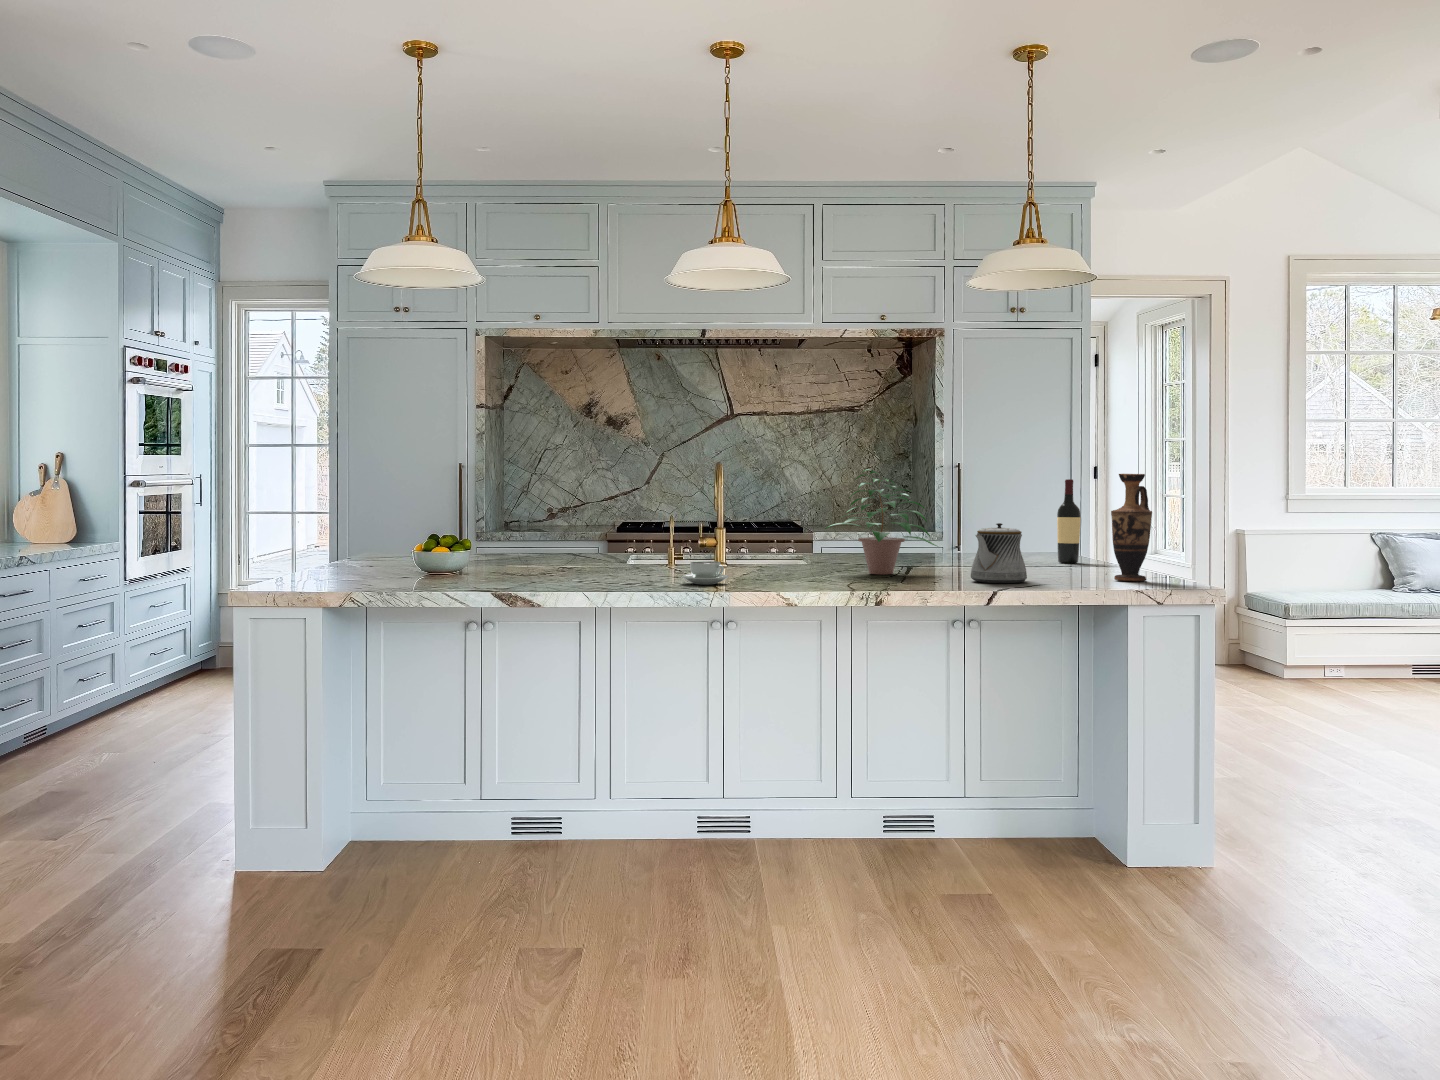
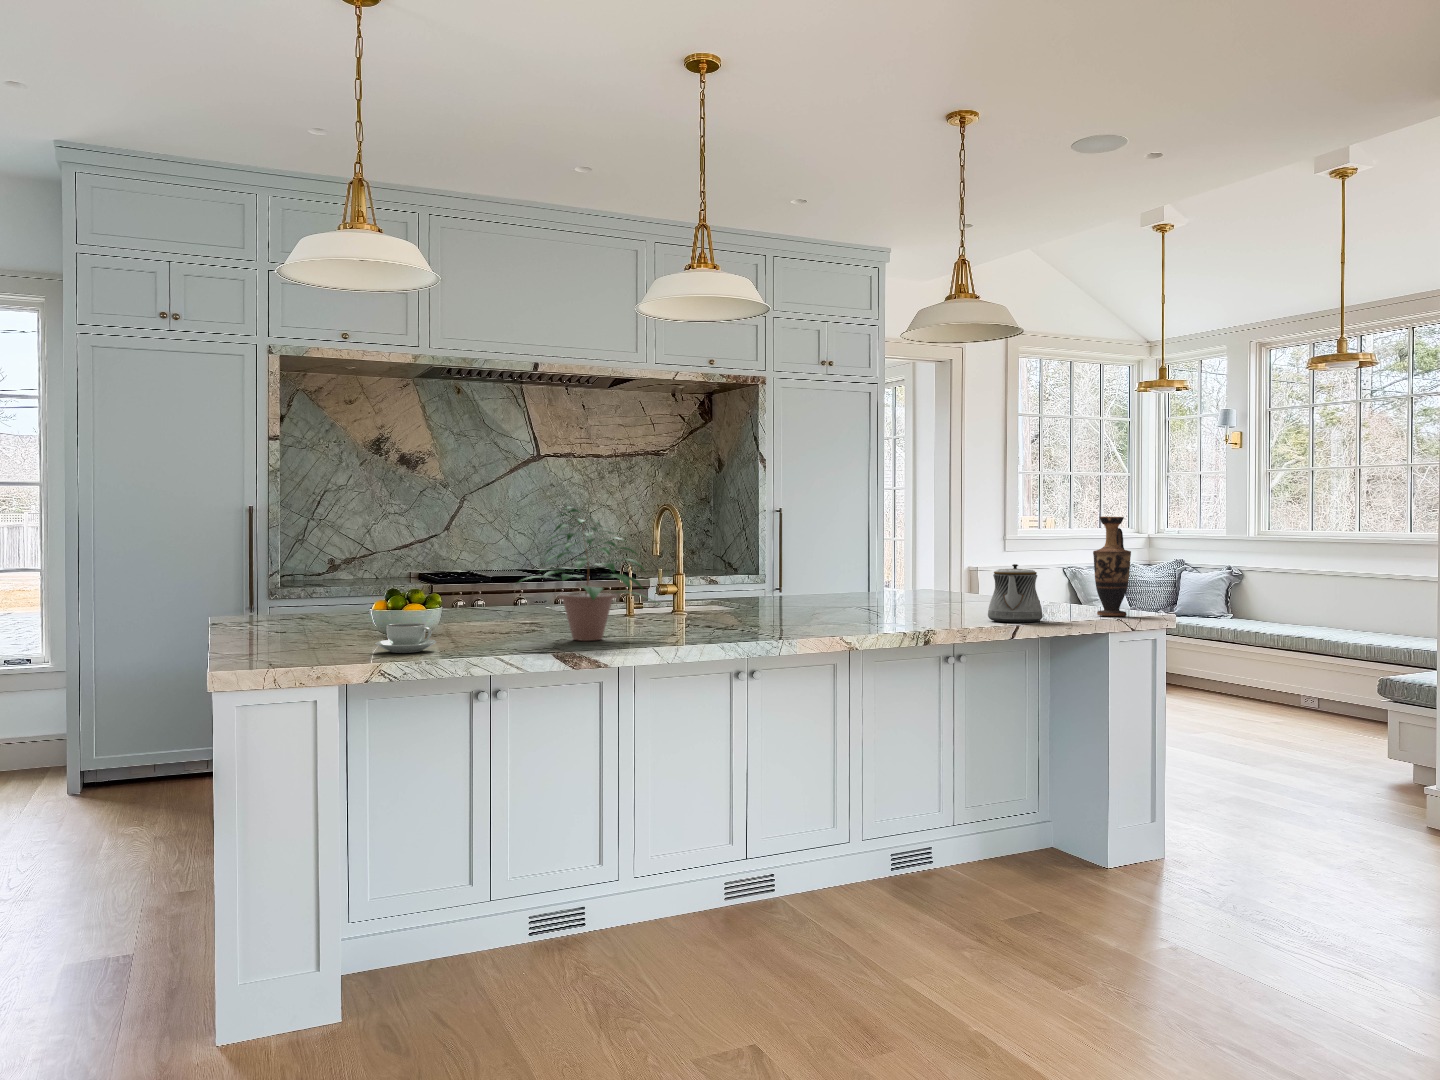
potted plant: present [825,469,938,574] -> present [518,507,653,641]
wine bottle: present [1057,479,1081,563] -> none [960,523,981,603]
coffee cup: present [682,561,729,584] -> present [375,623,437,653]

